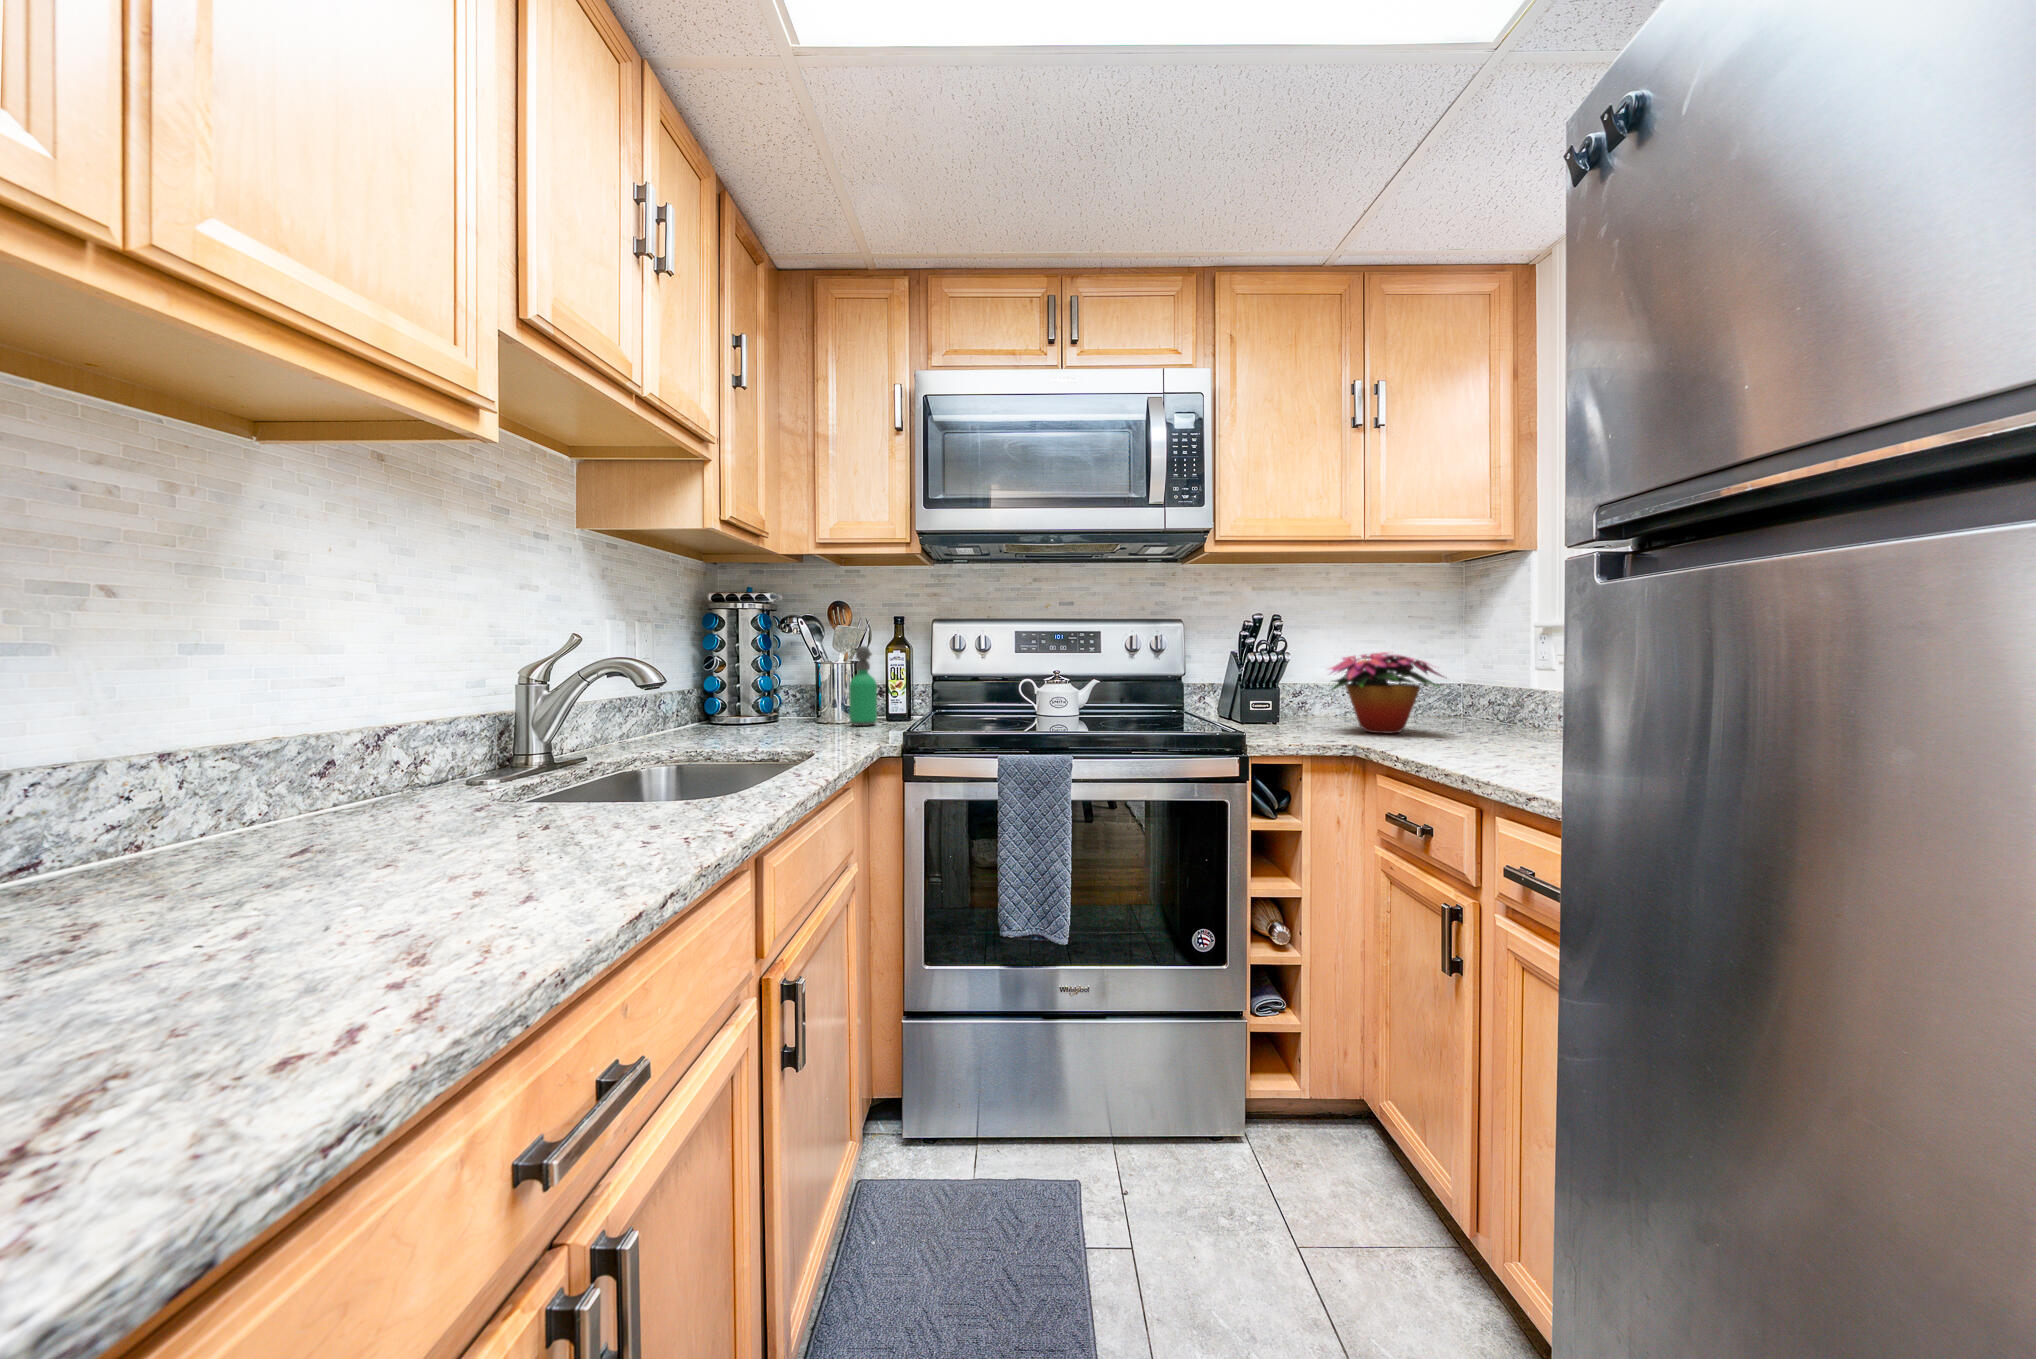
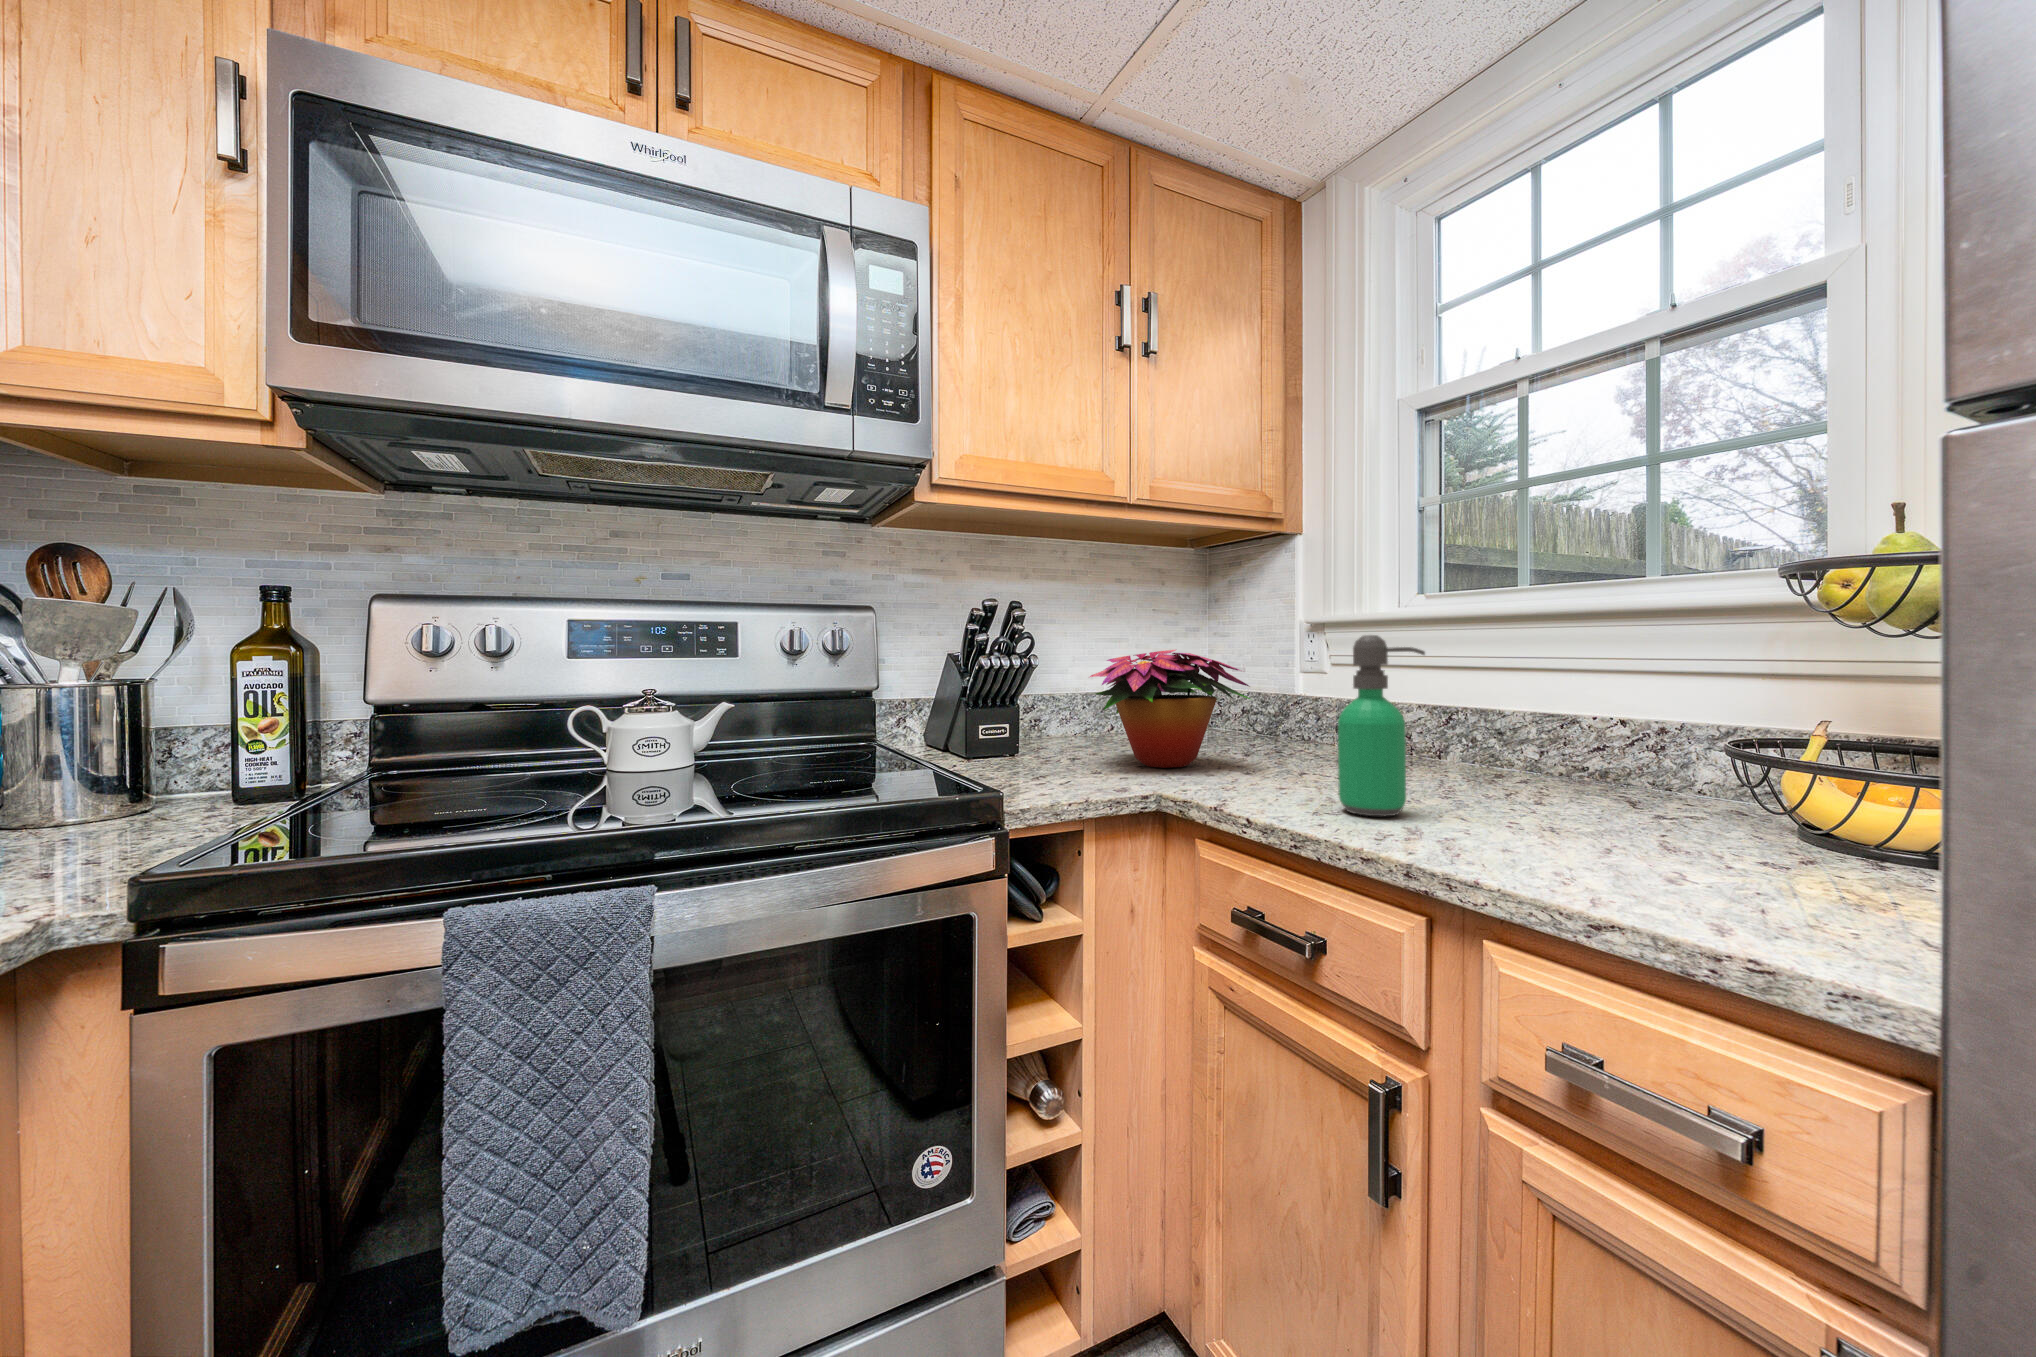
soap dispenser: present [849,646,877,726] -> present [1338,635,1425,816]

